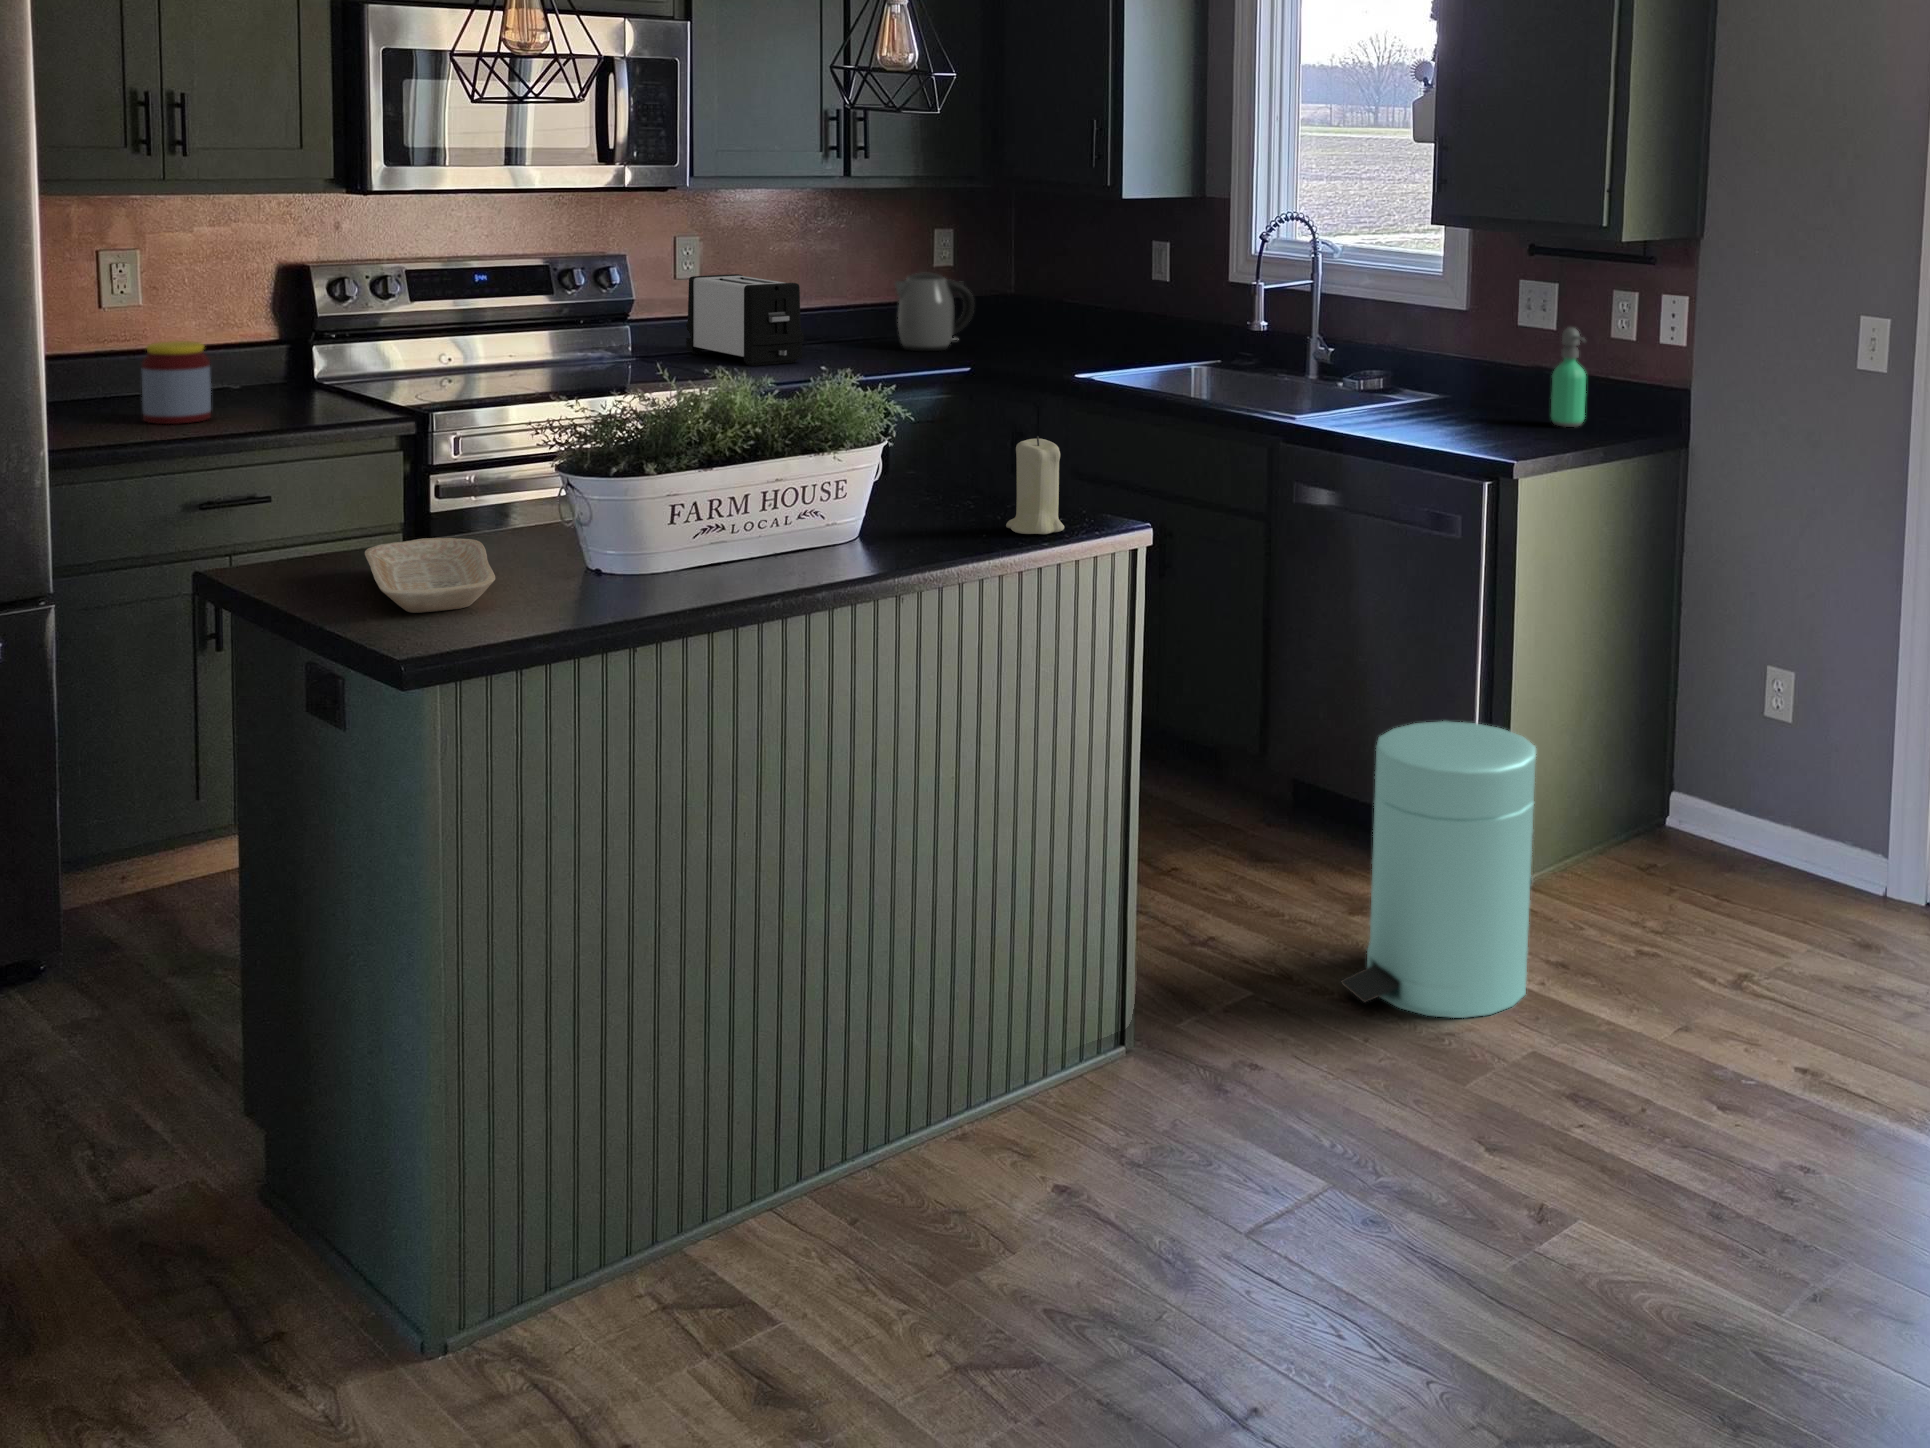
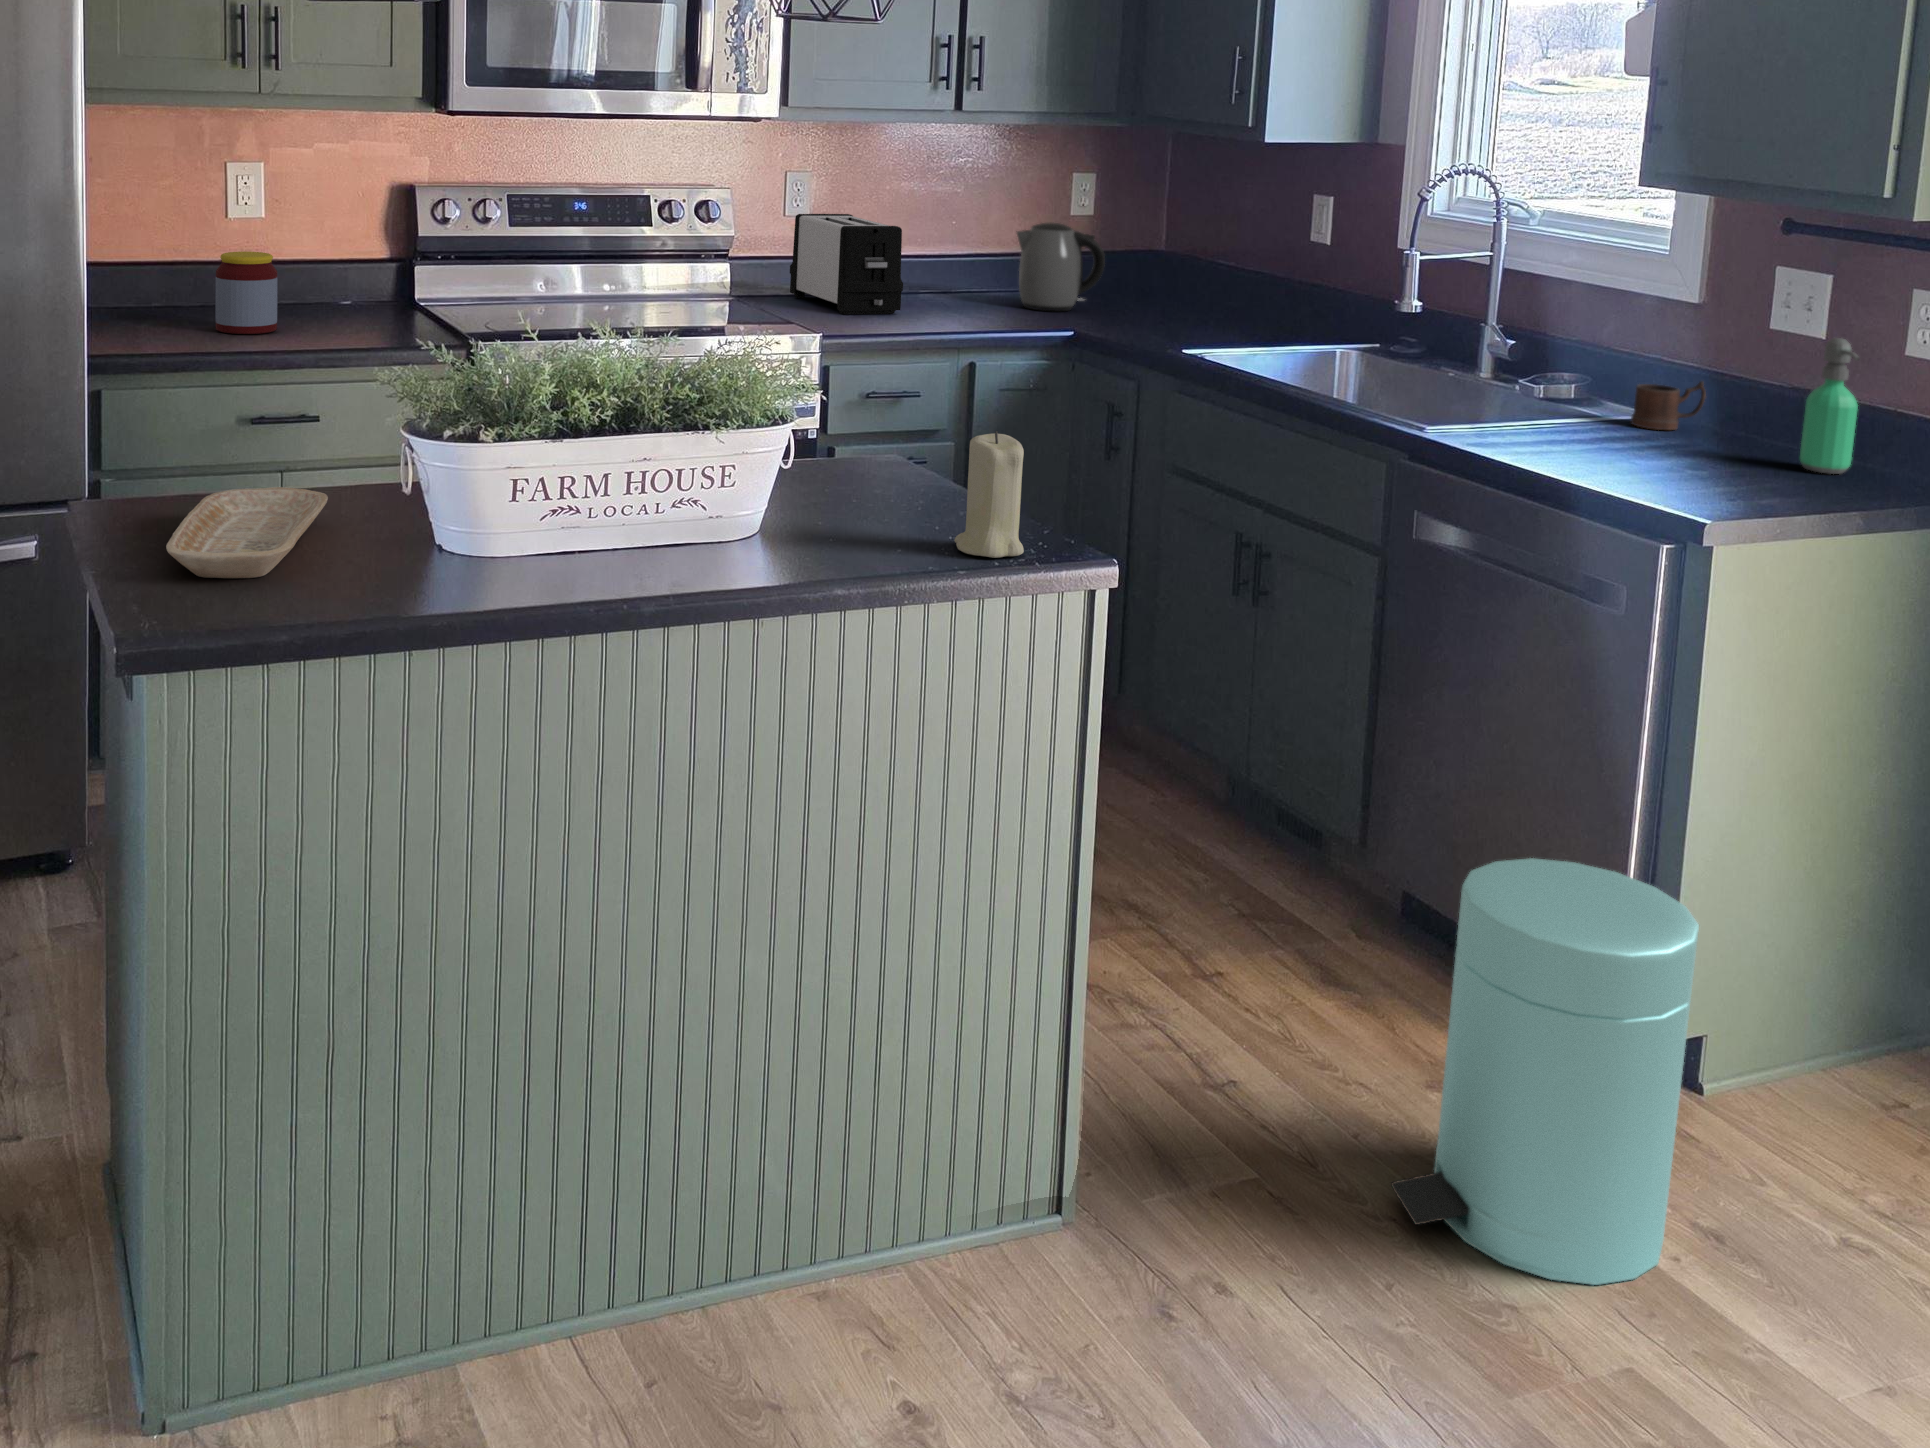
mug: none [1427,367,1478,407] -> present [1631,381,1706,430]

